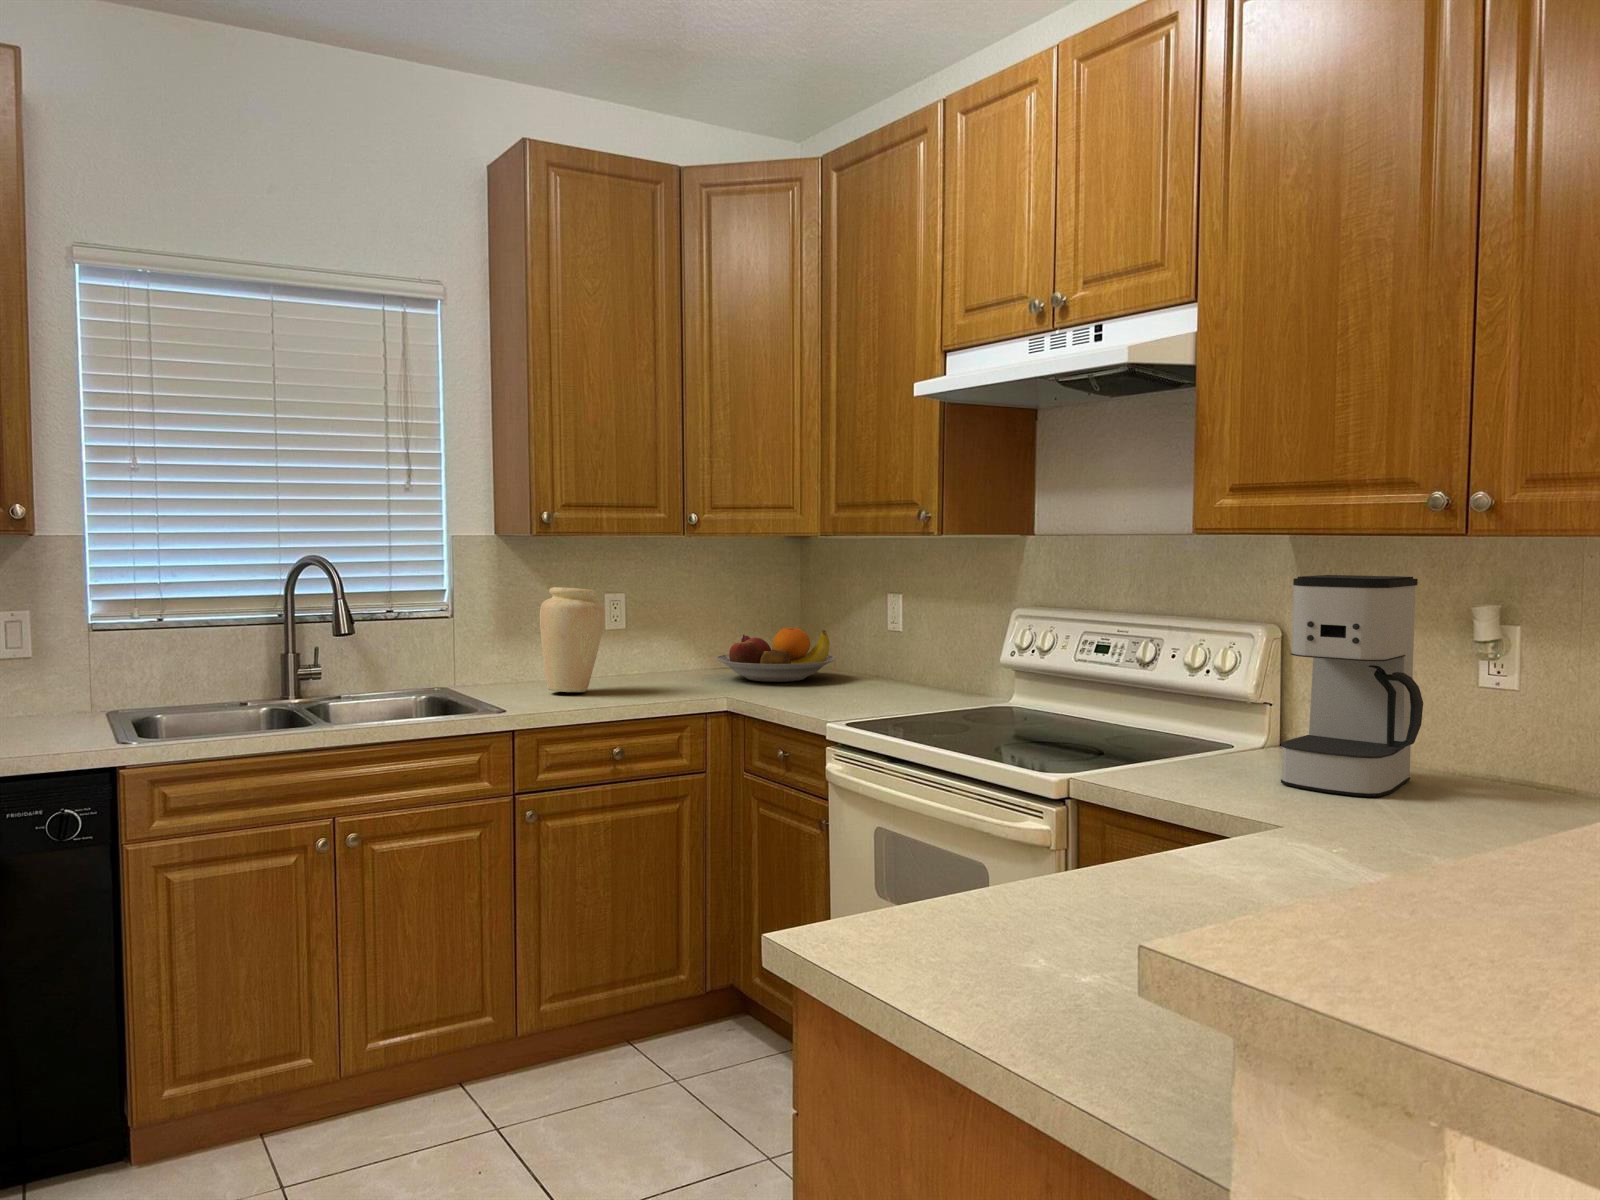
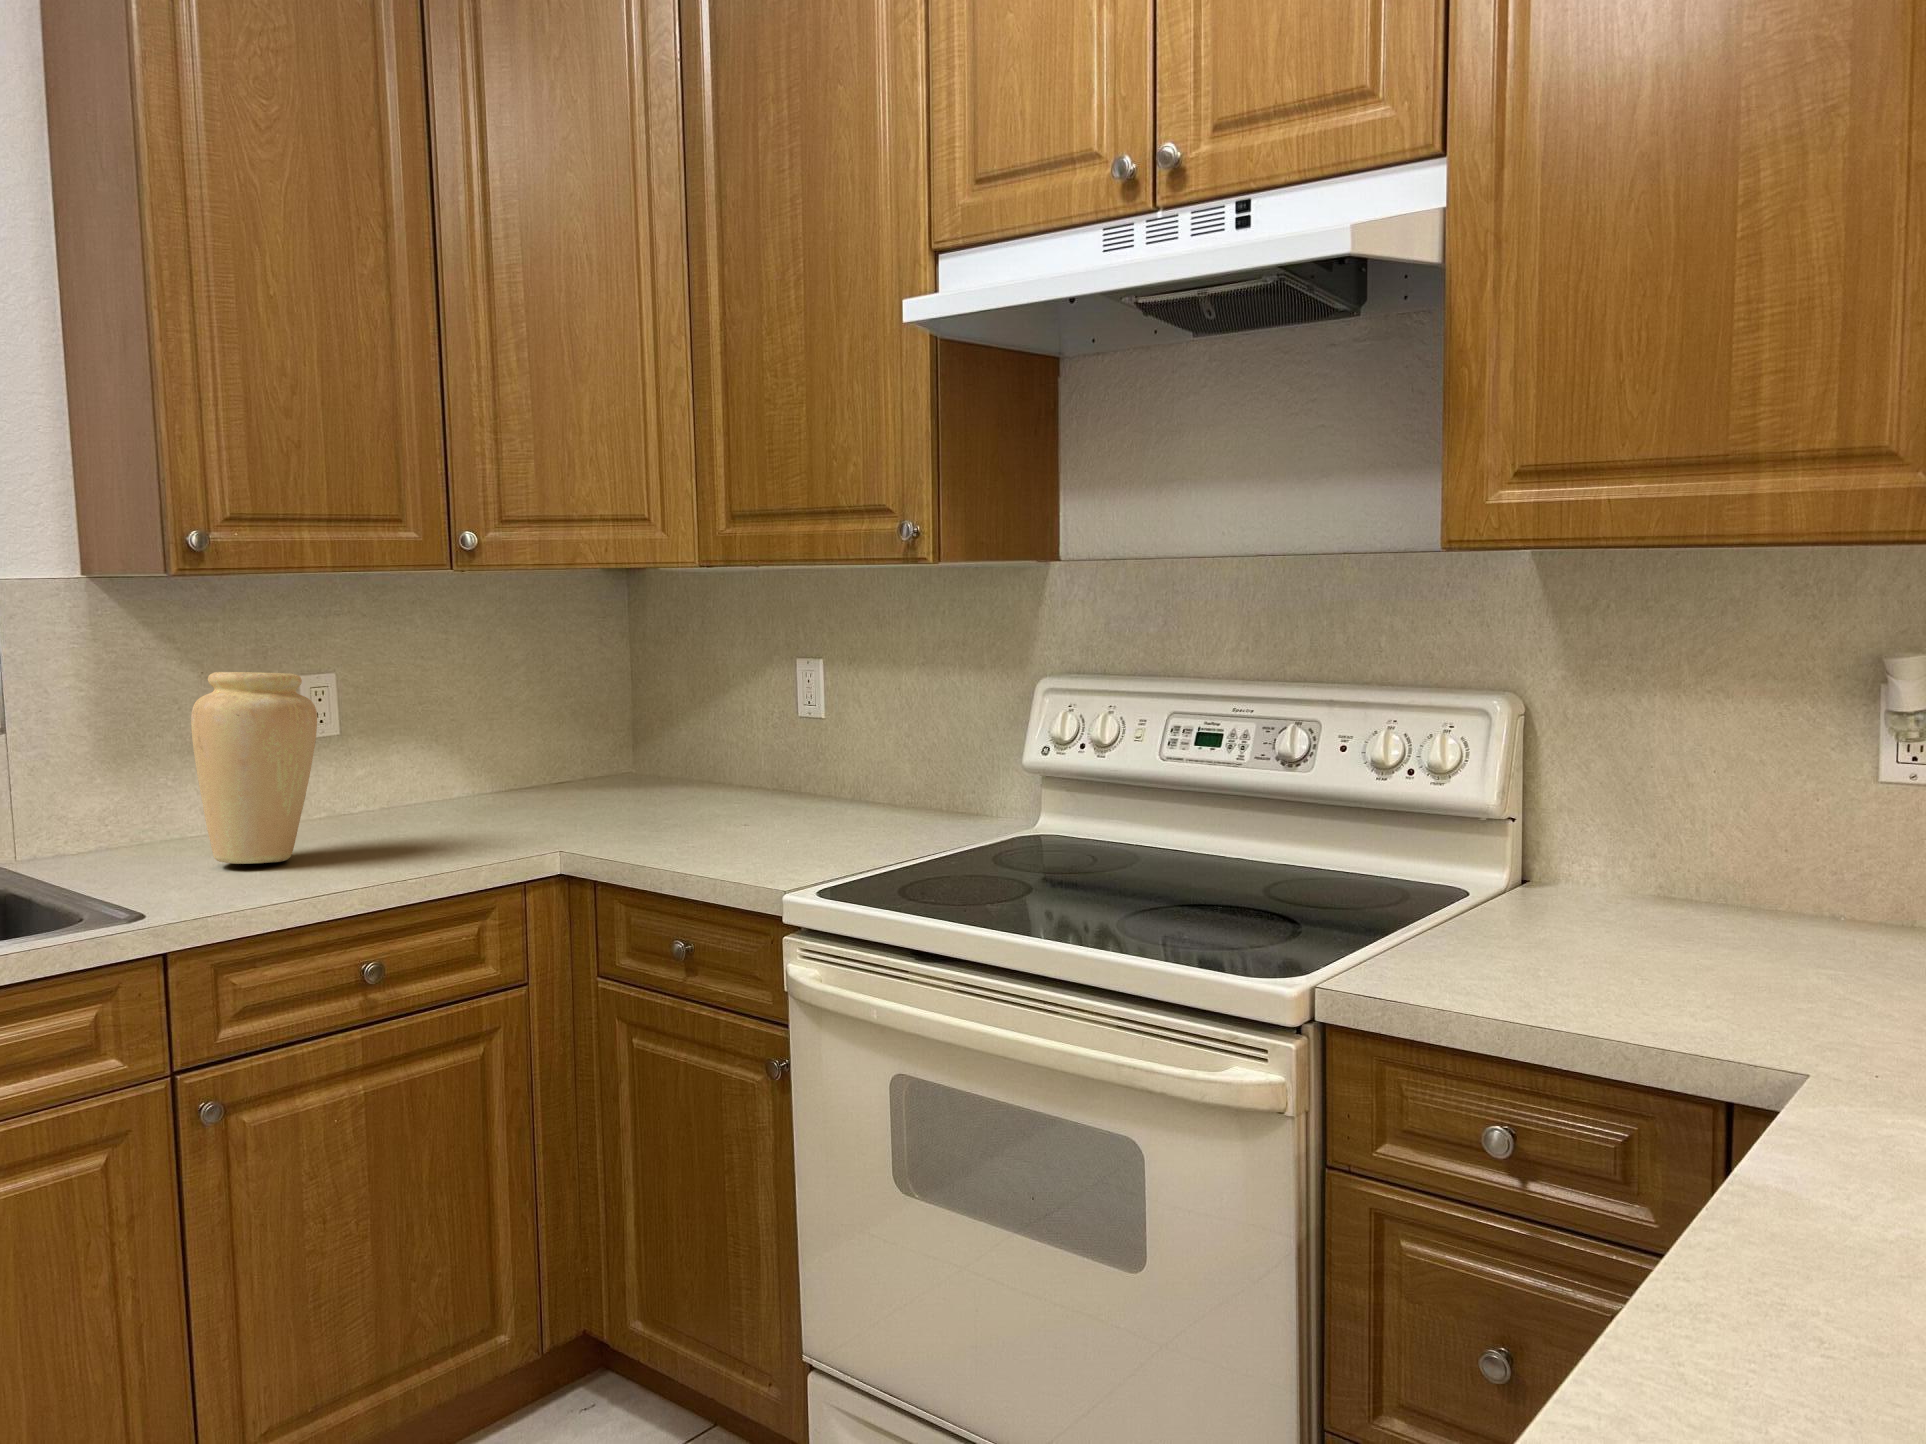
coffee maker: present [1281,575,1423,797] -> none [1614,612,1838,976]
fruit bowl: present [716,628,836,682] -> none [510,722,715,815]

